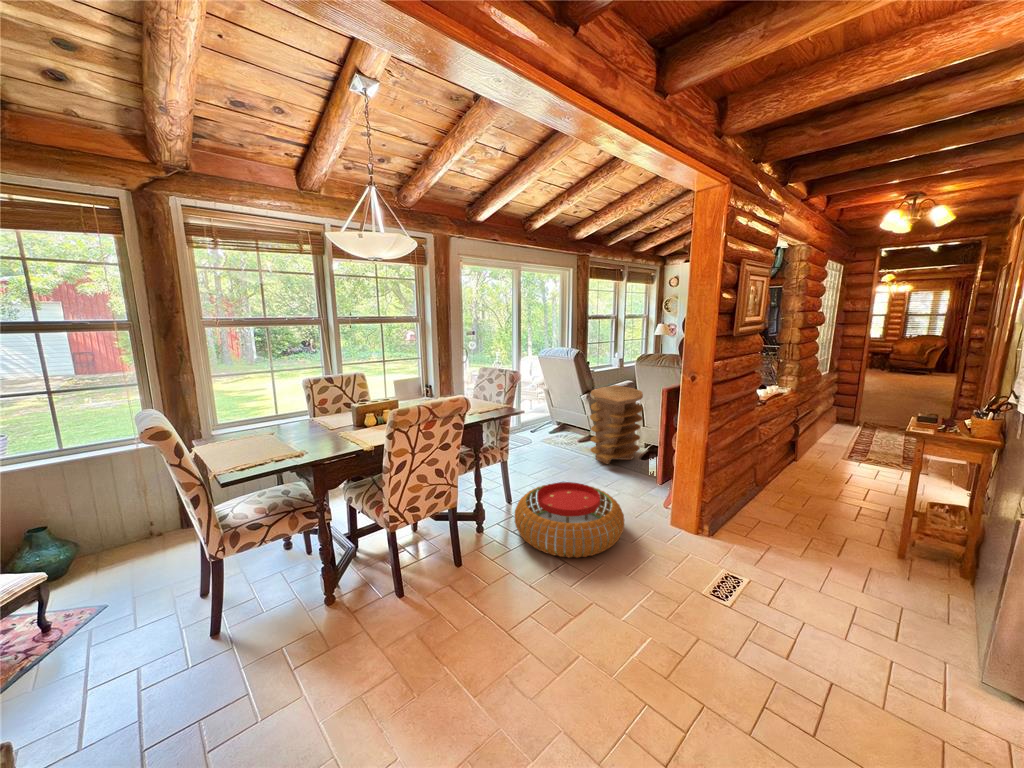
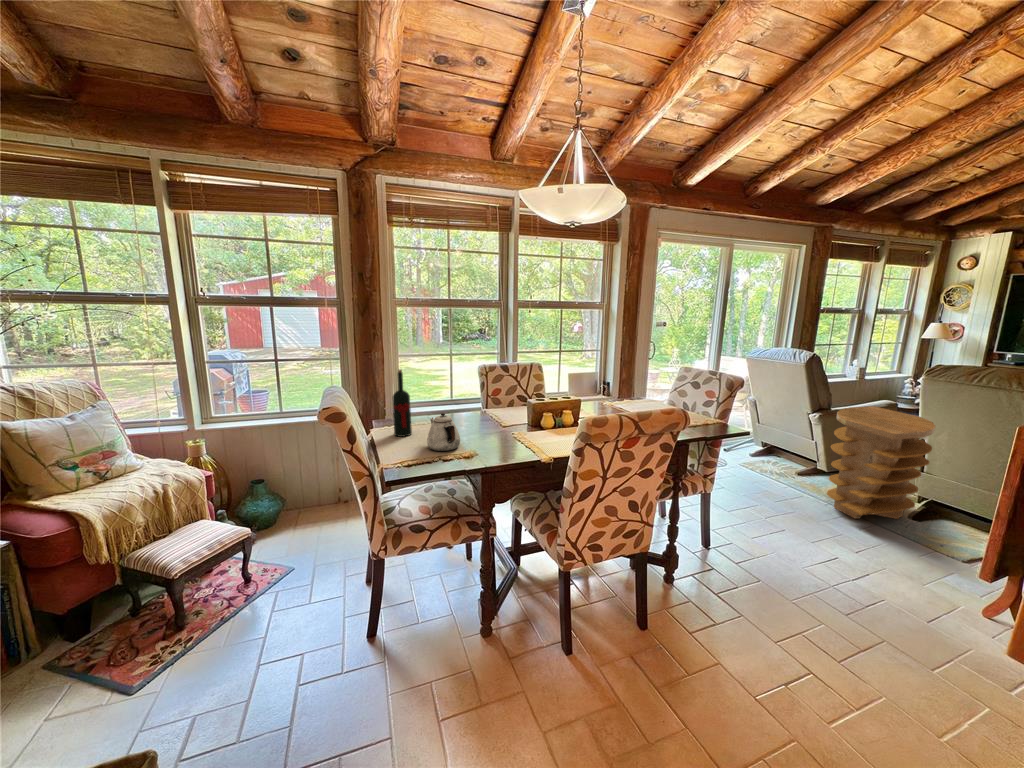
wine bottle: none [216,389,240,451] -> present [393,370,412,437]
teapot: none [257,423,290,456] -> present [427,413,460,451]
pouf: present [515,482,624,558] -> none [721,538,923,677]

